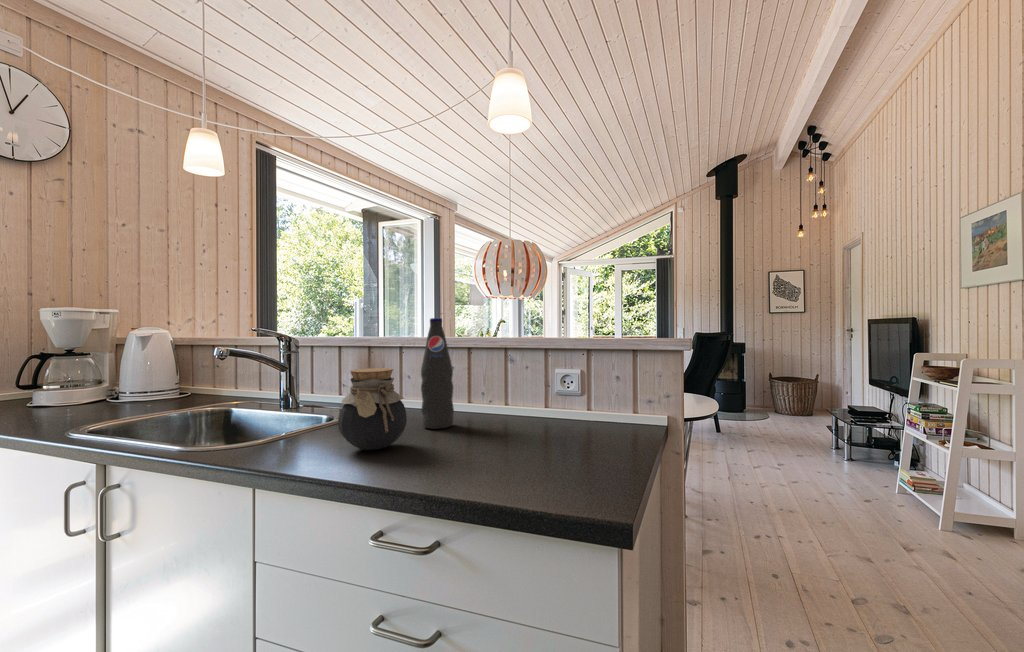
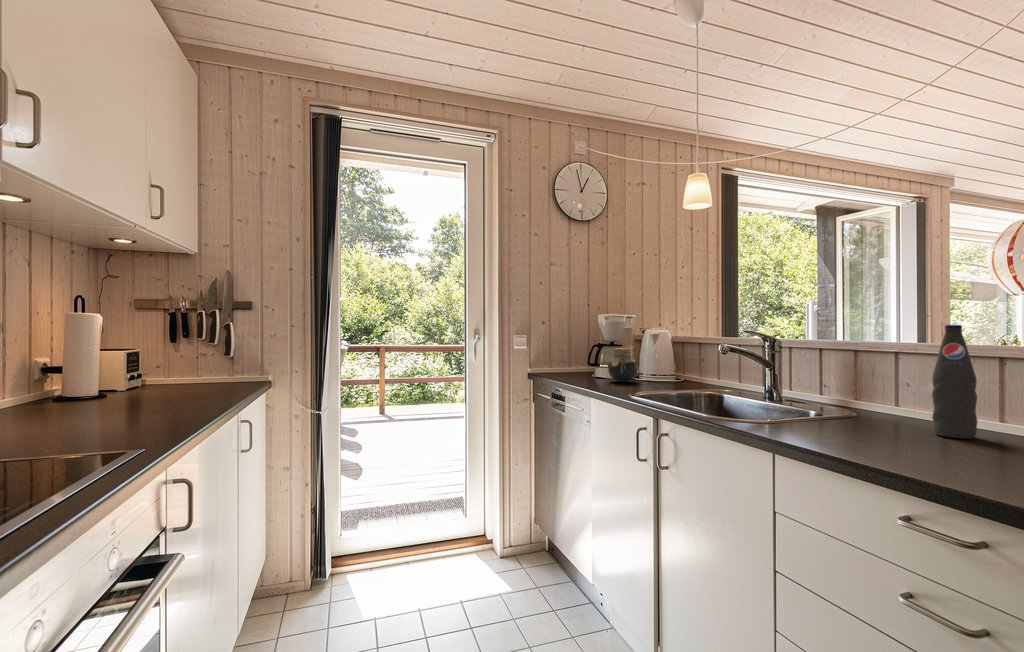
jar: present [338,368,407,450] -> present [608,348,637,382]

